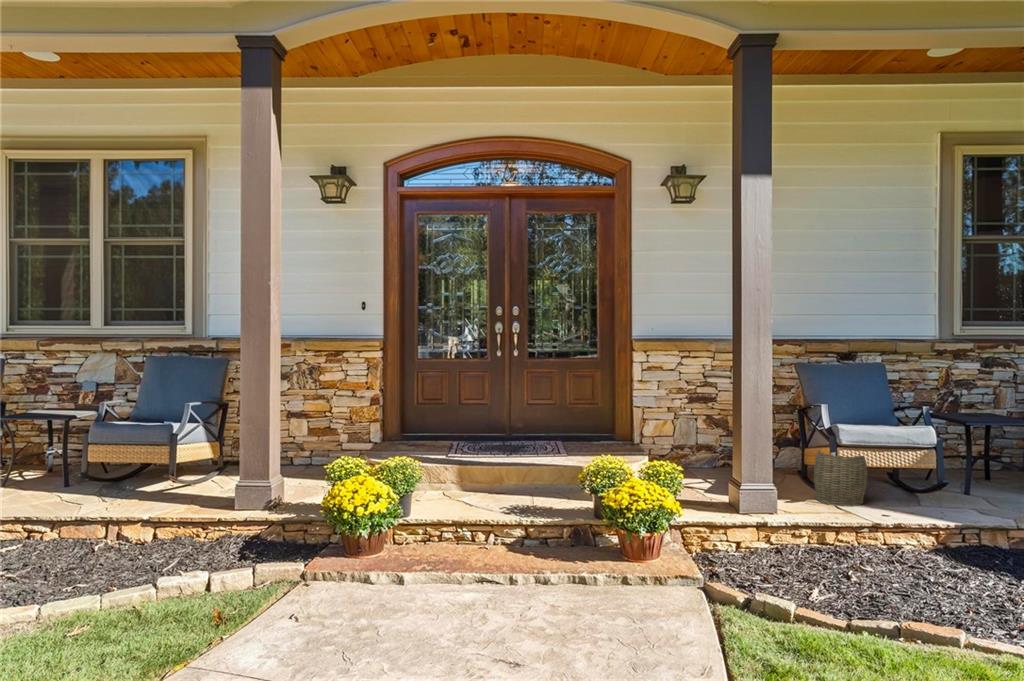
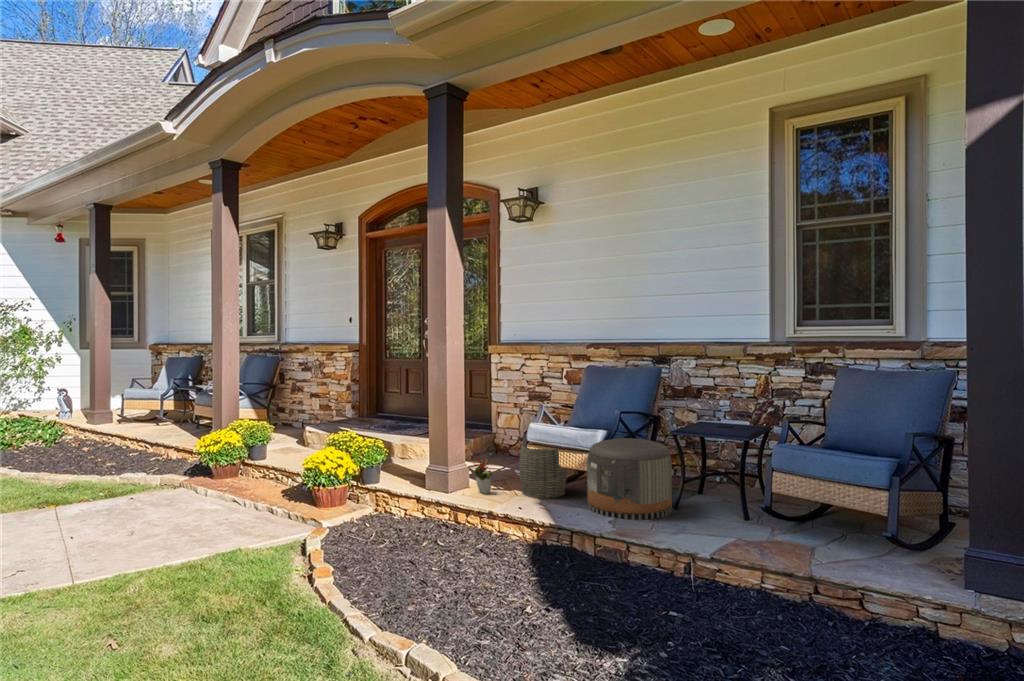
pouf: none [896,437,986,513] -> present [587,438,672,520]
decorative plant: none [789,470,814,510] -> present [473,457,492,494]

